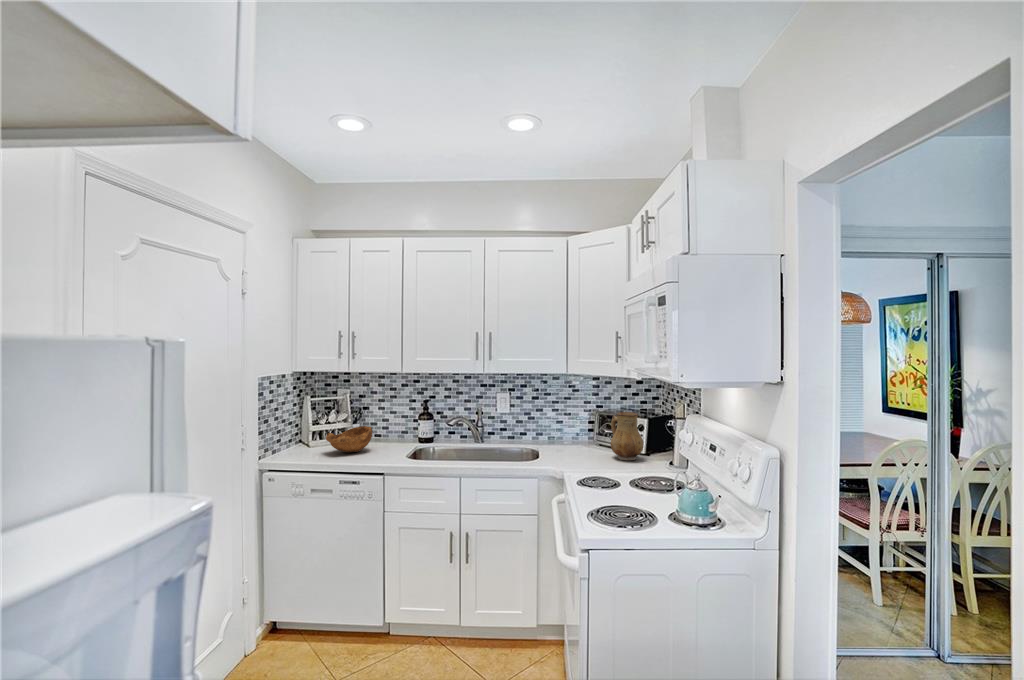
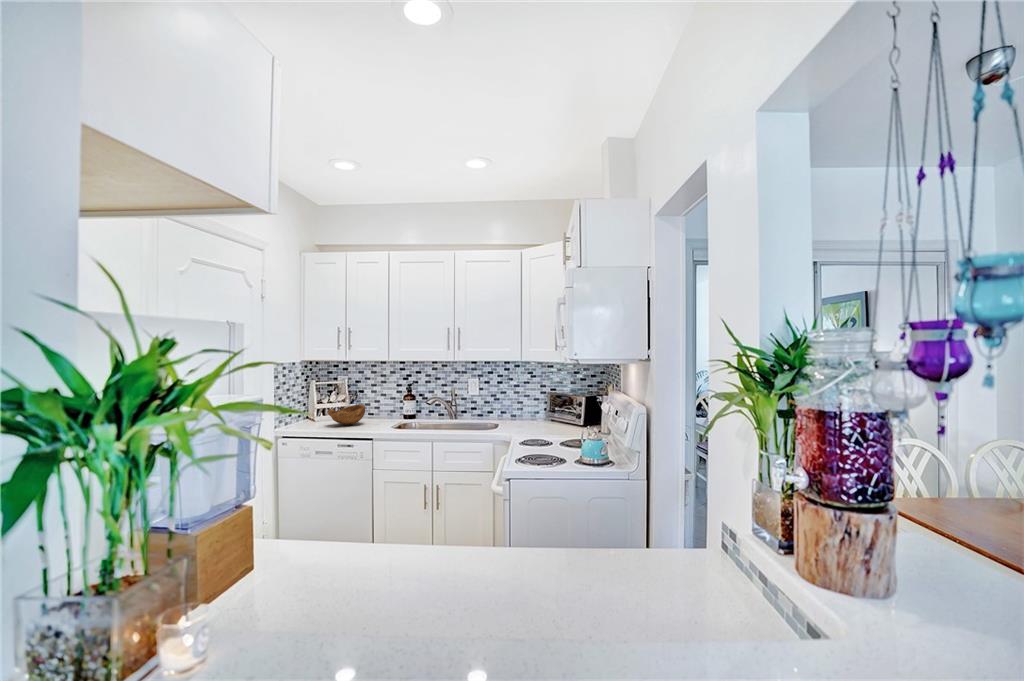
ceramic pitcher: present [611,412,644,460] -> none [556,392,582,430]

